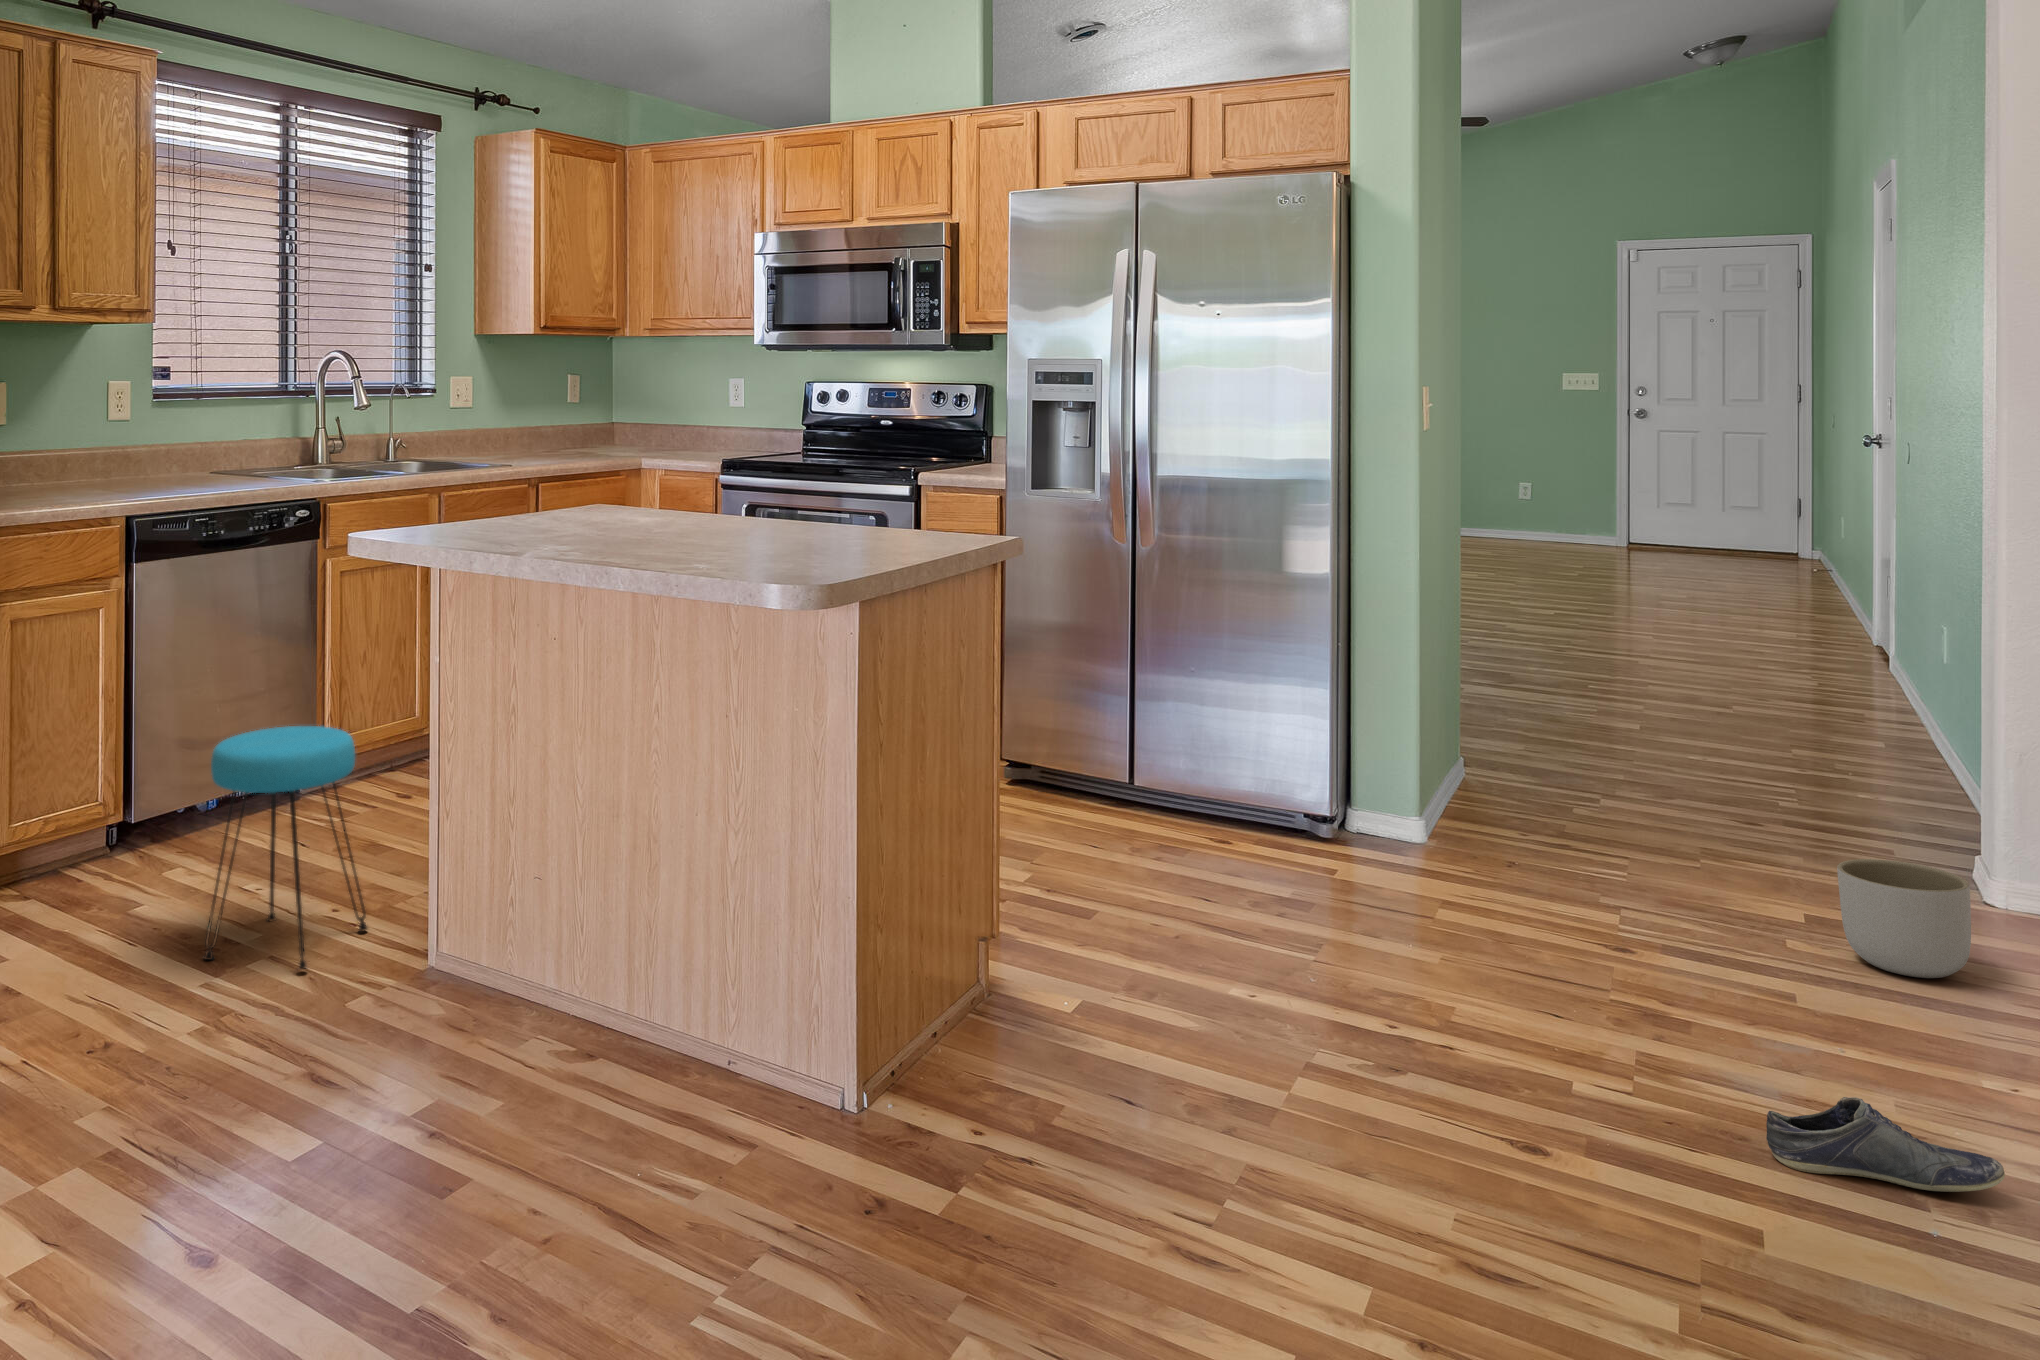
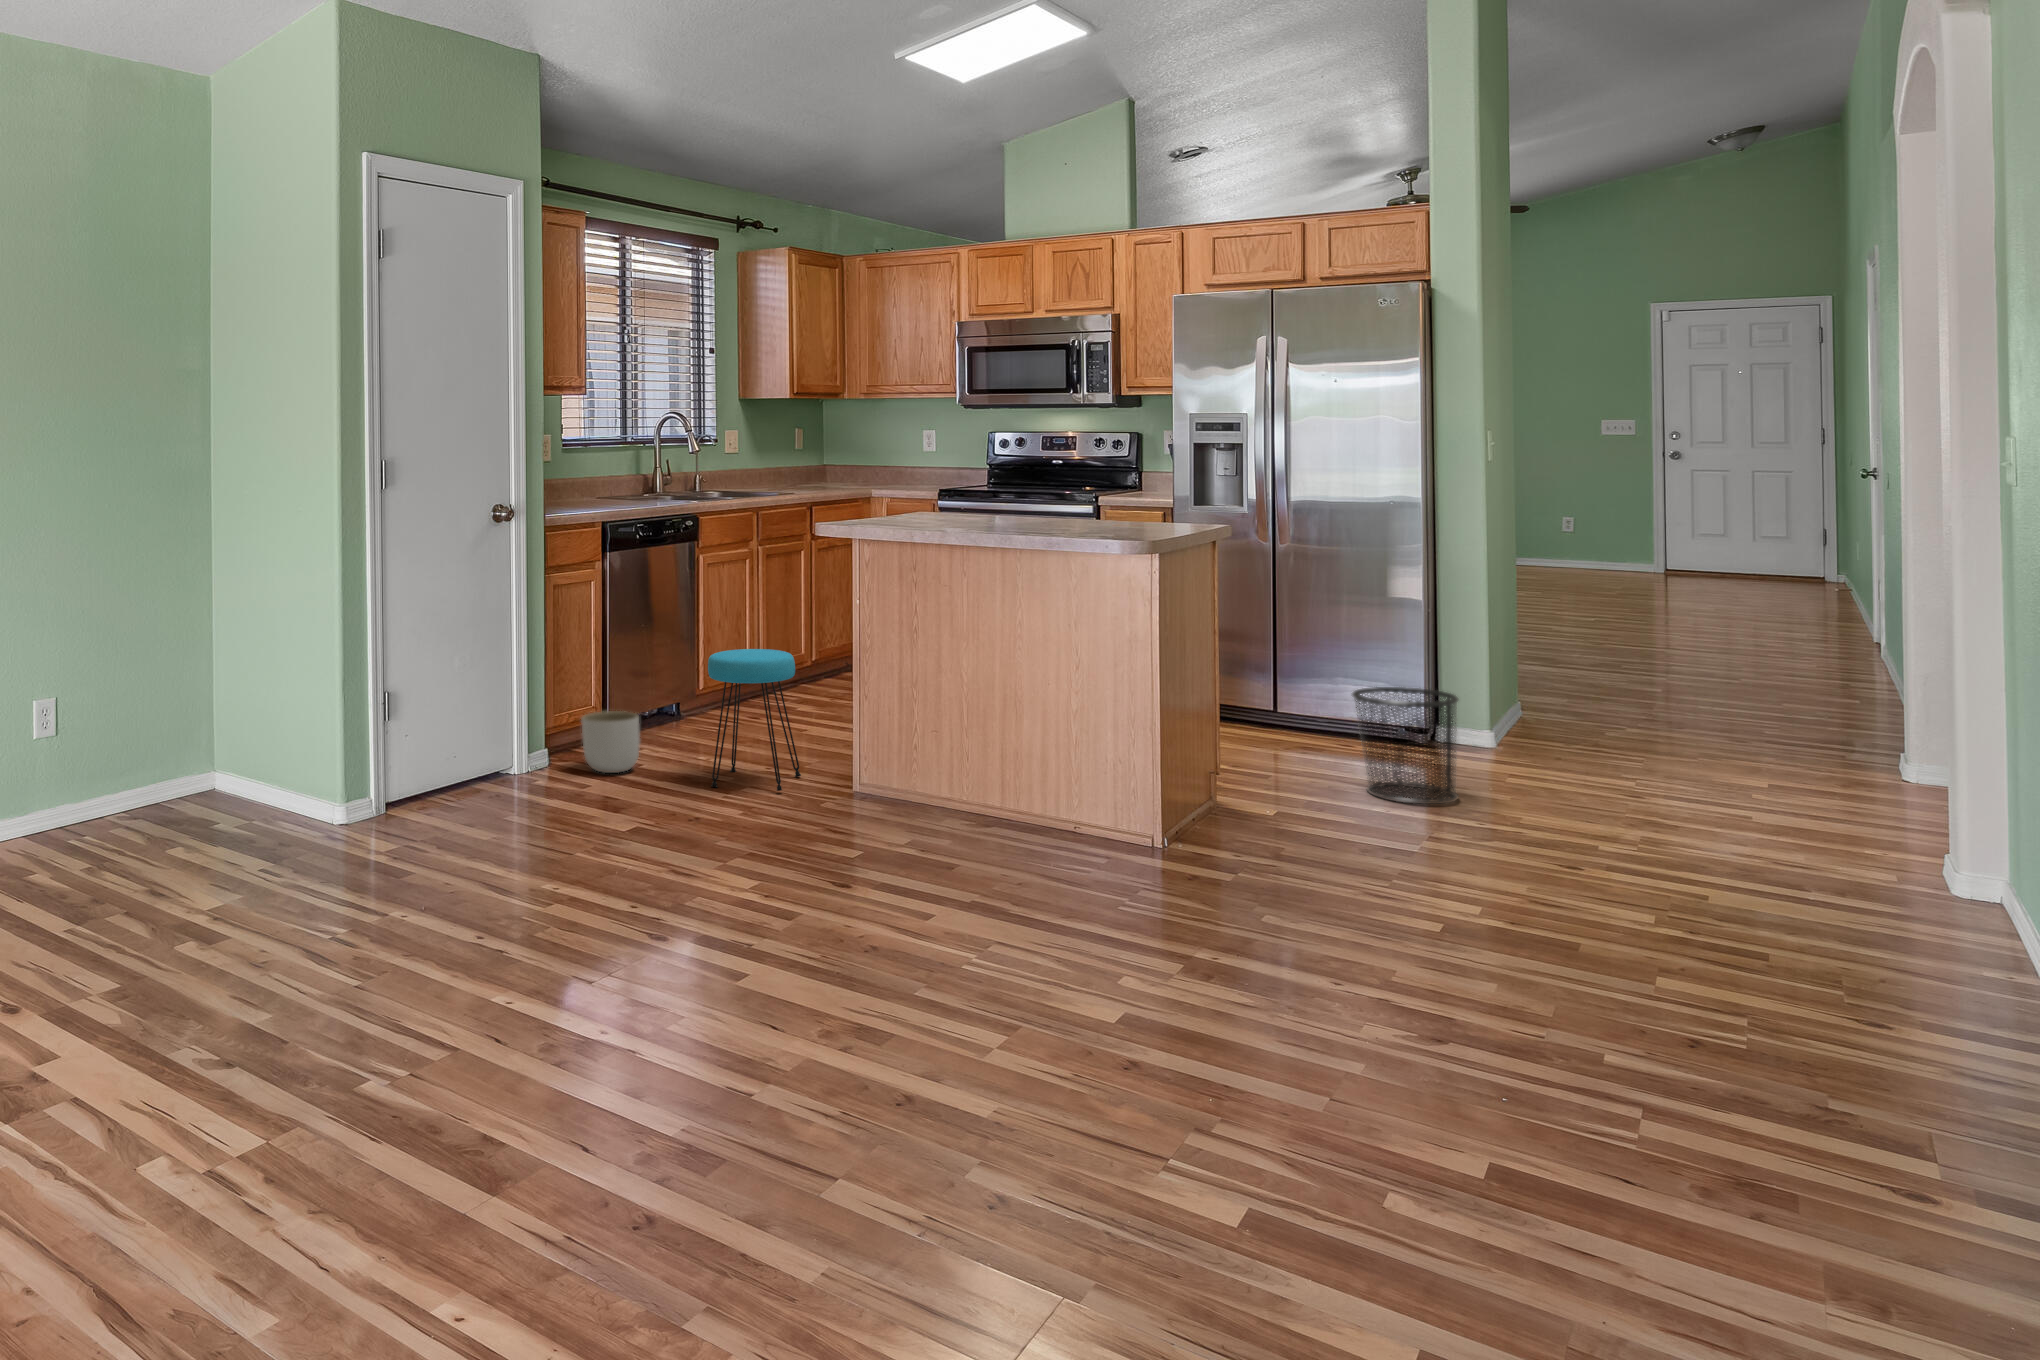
waste bin: none [1208,779,1366,977] -> present [1352,687,1458,804]
planter: present [1837,859,1971,978] -> present [582,711,640,773]
shoe: present [1766,1097,2005,1192] -> none [1717,840,1859,888]

